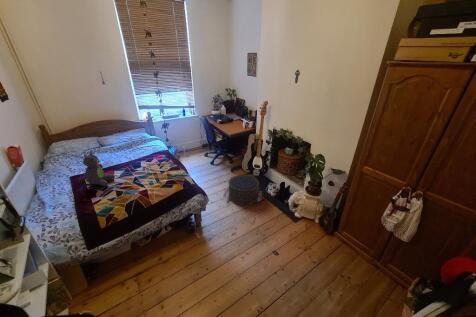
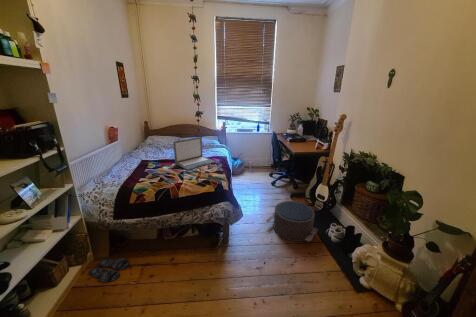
laptop: none [123,134,166,170] -> present [173,137,215,170]
stuffed bear: present [83,151,115,186] -> none [125,140,155,176]
slippers: none [92,262,128,286] -> present [88,258,129,282]

